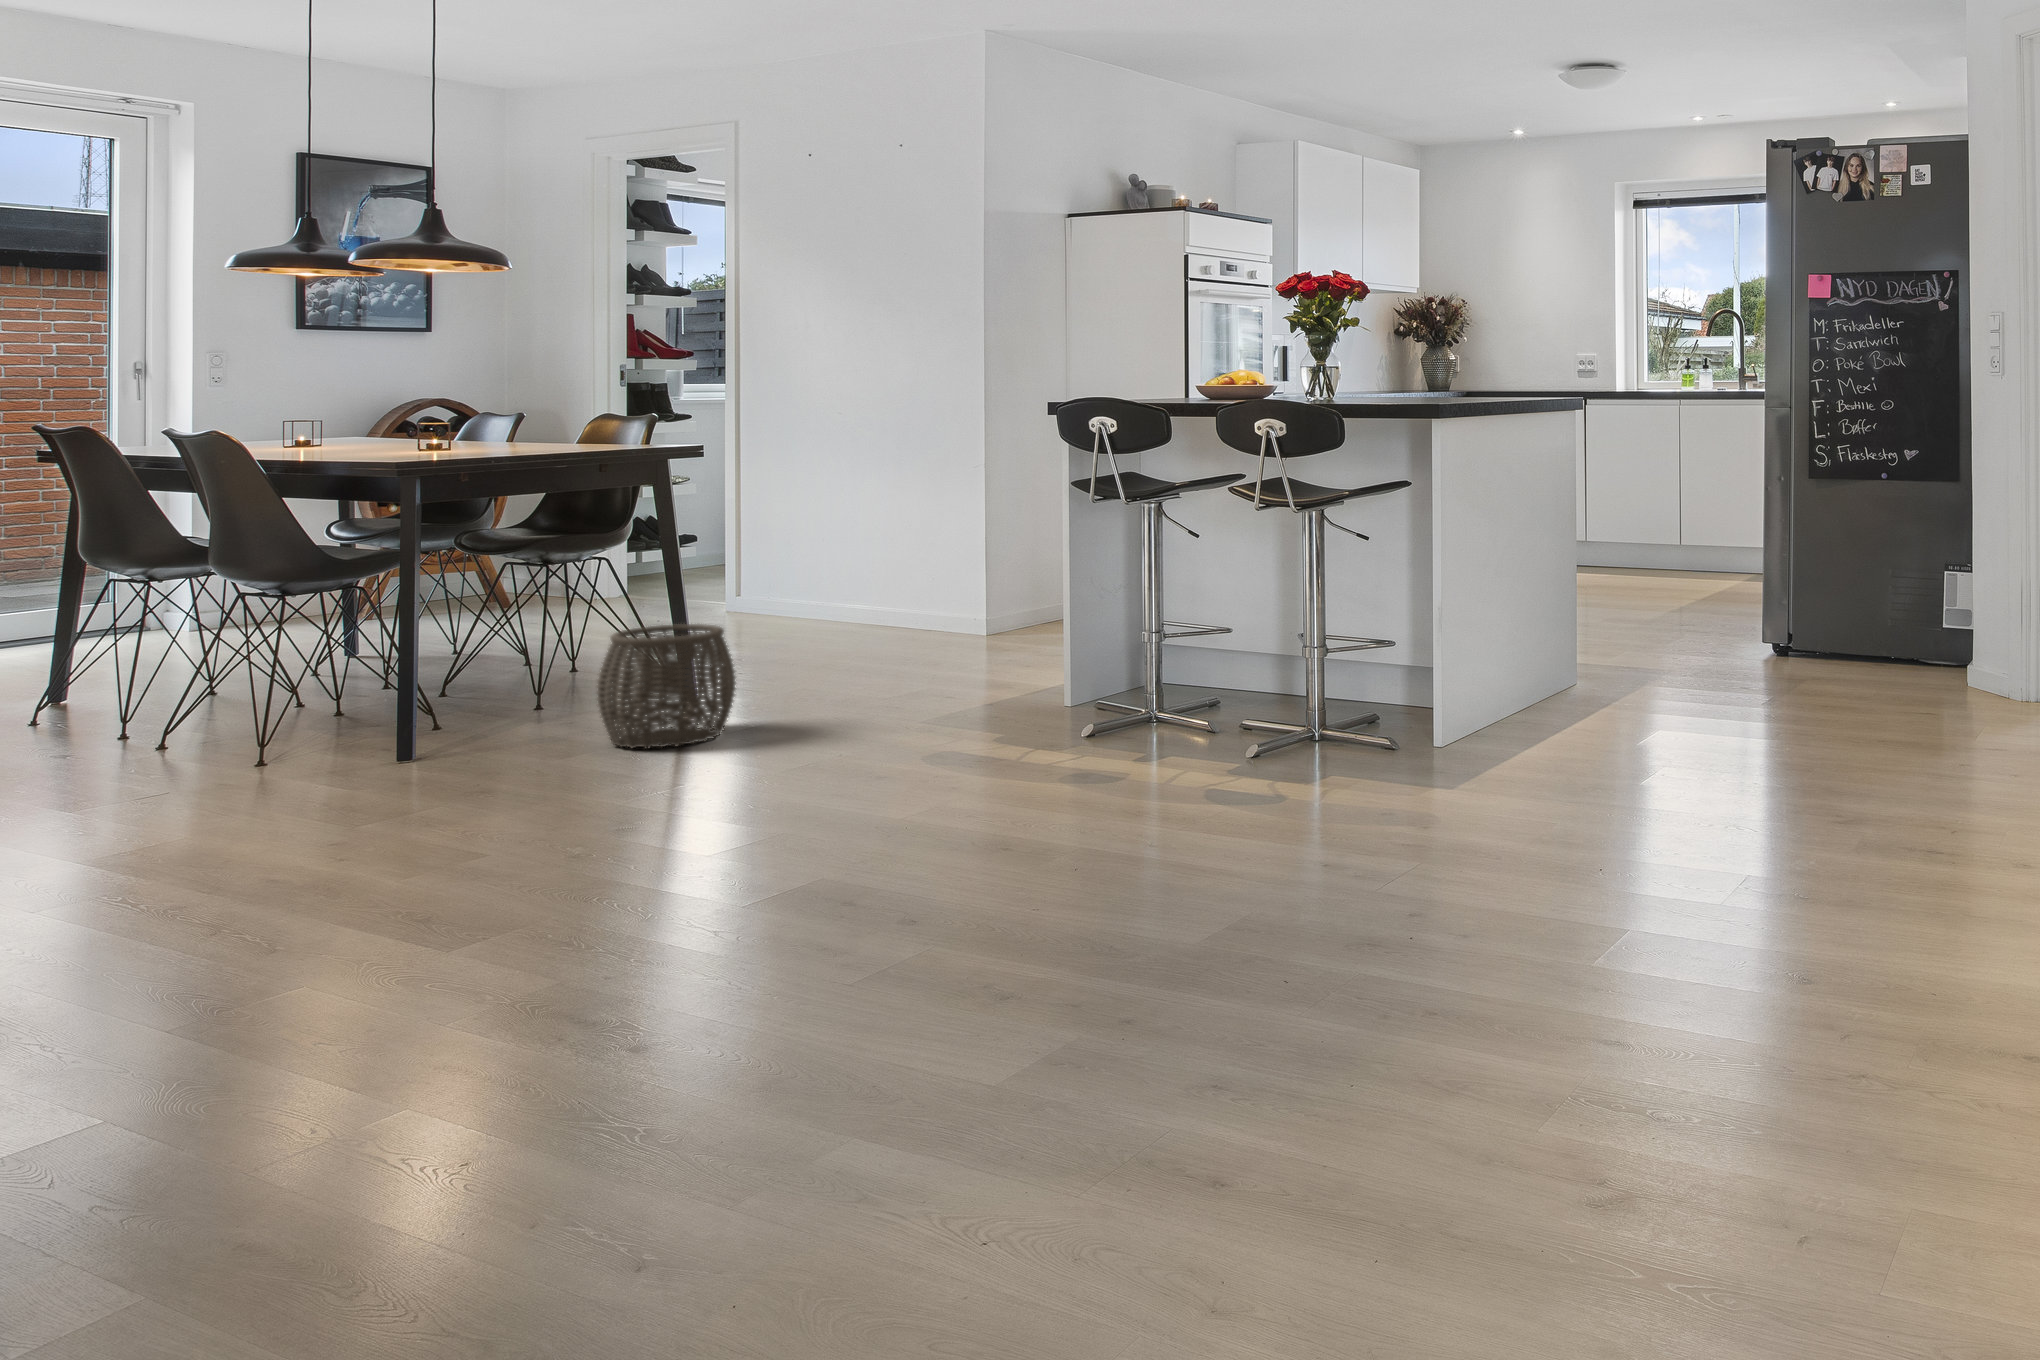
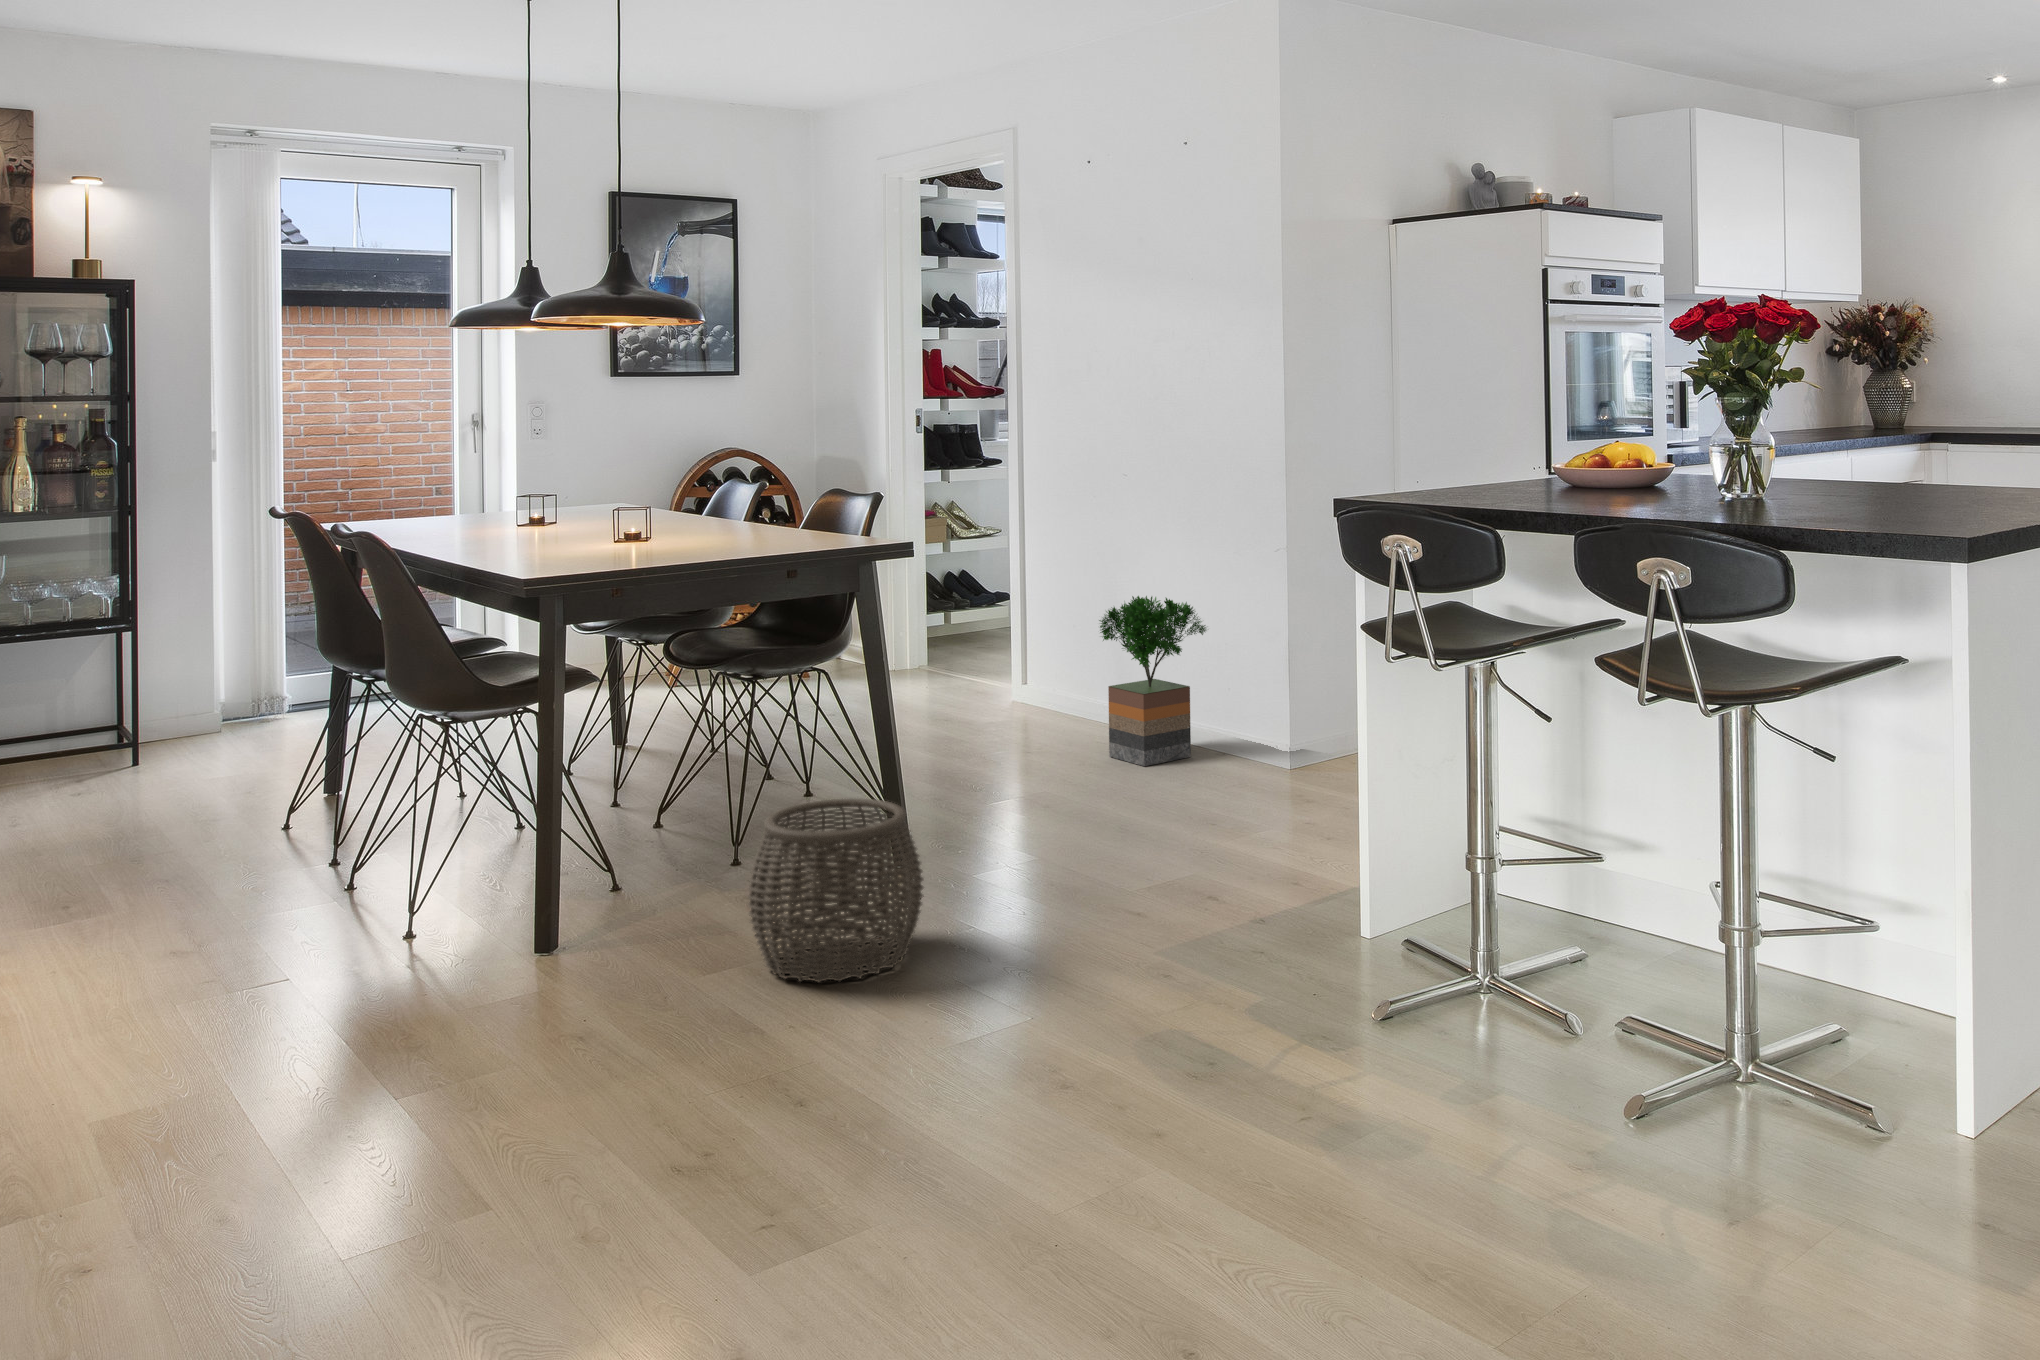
potted tree: none [824,506,919,640] -> present [1099,596,1206,766]

